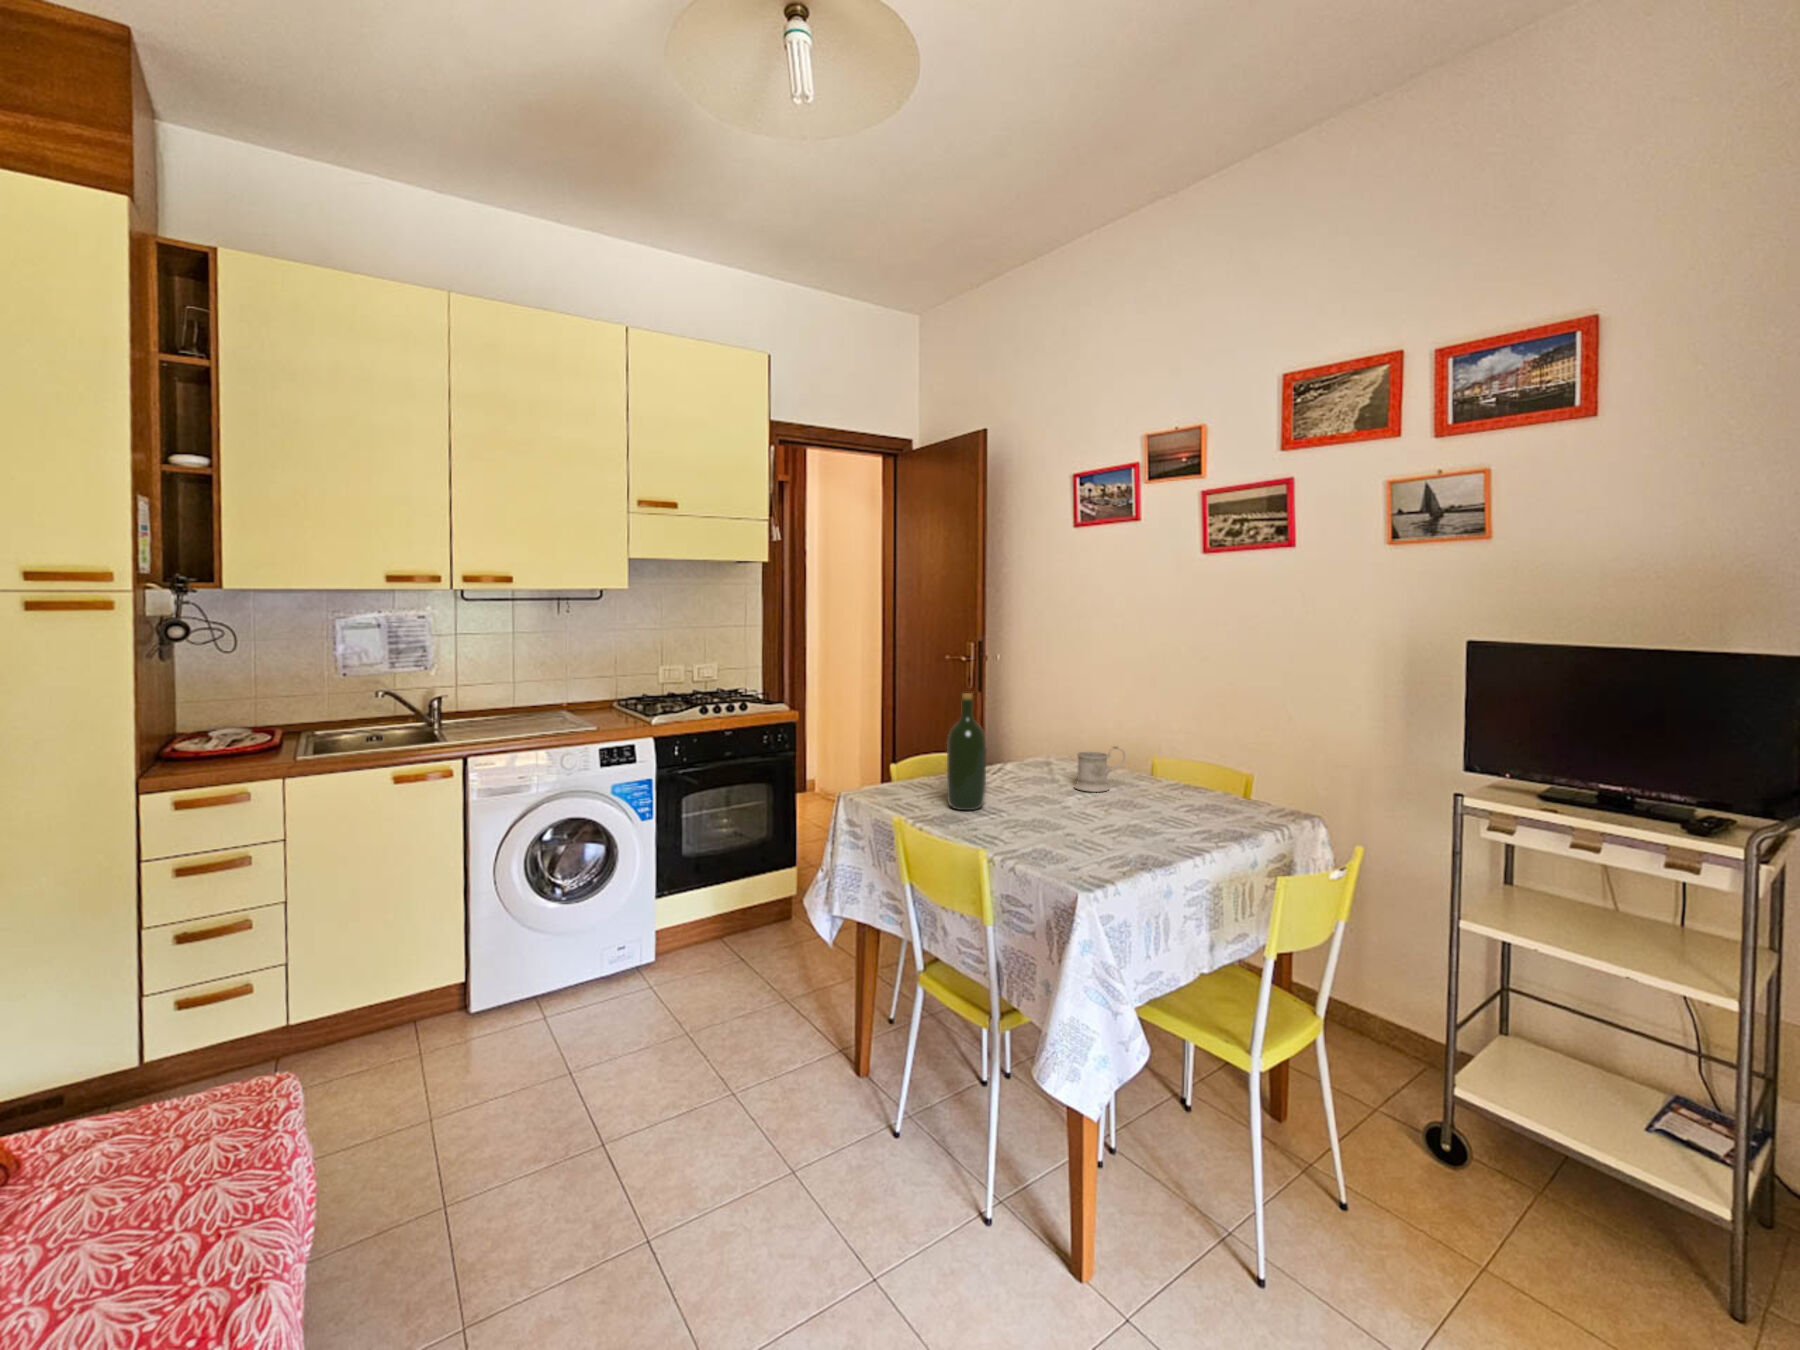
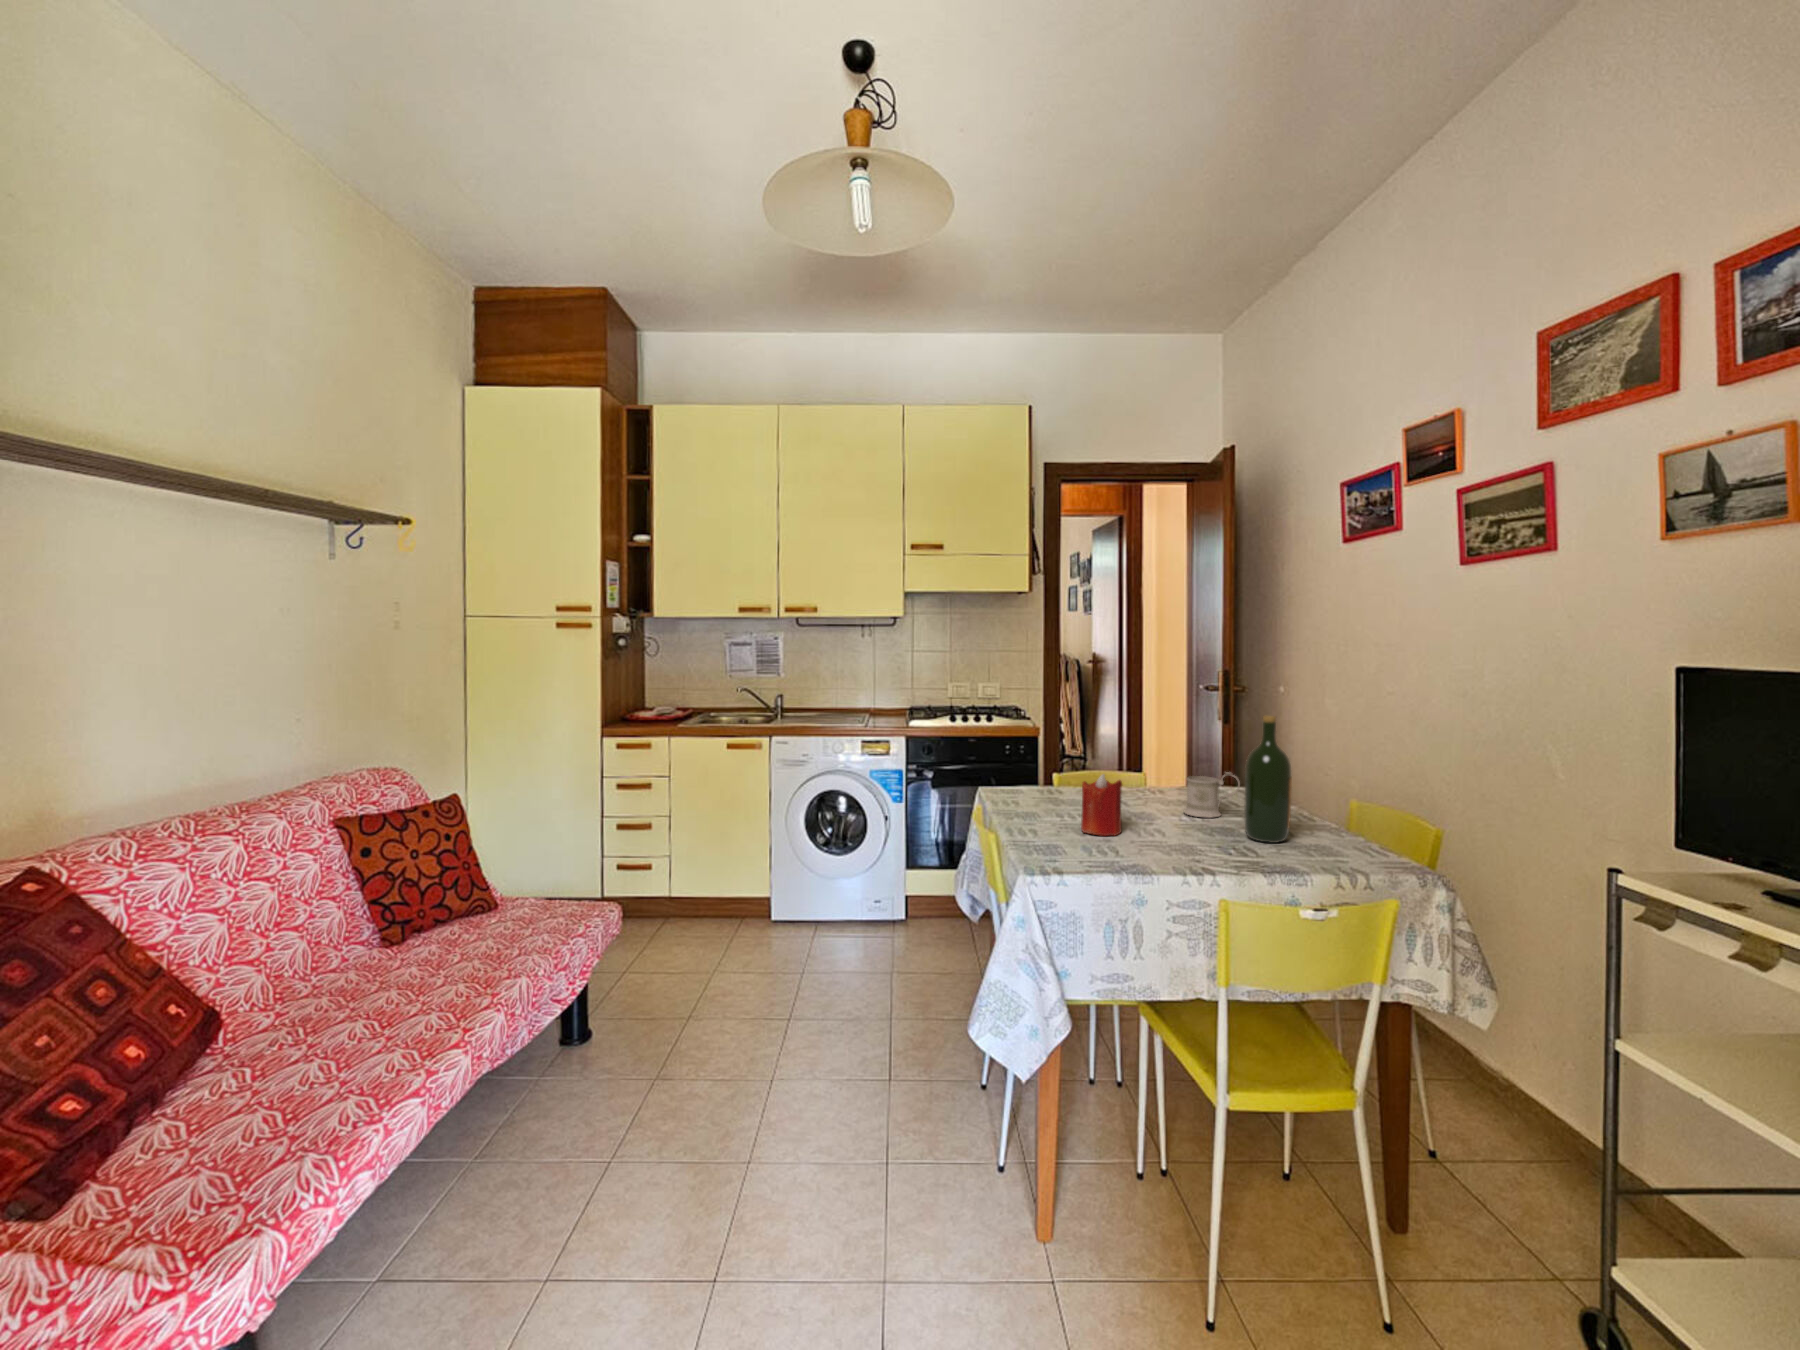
wine bottle: present [947,693,987,810] -> present [1244,715,1292,843]
candle: none [1030,760,1074,825] -> present [1081,774,1122,836]

